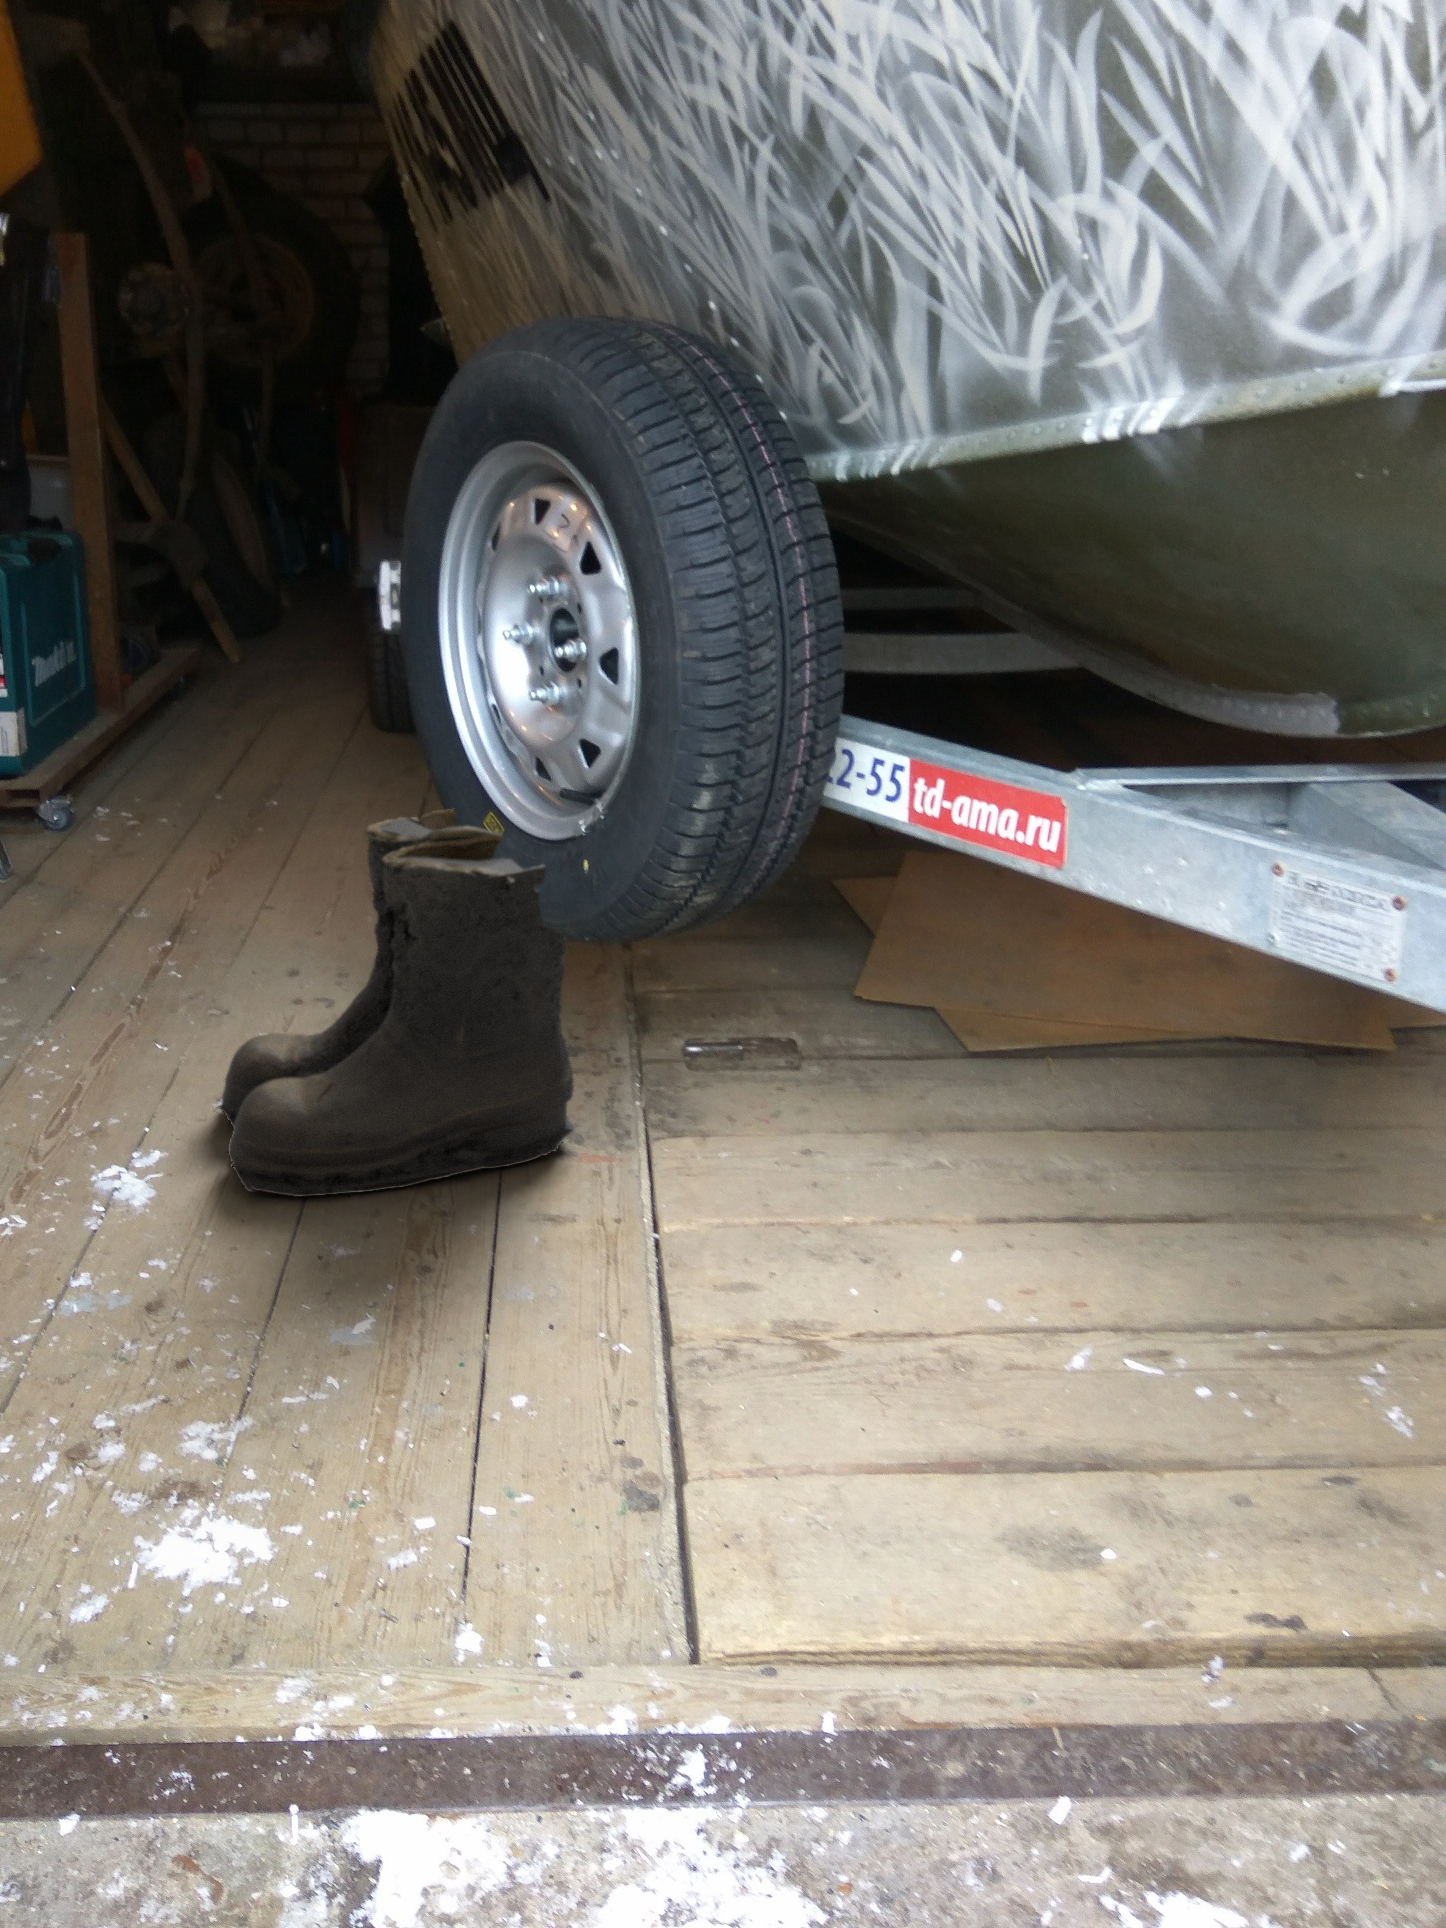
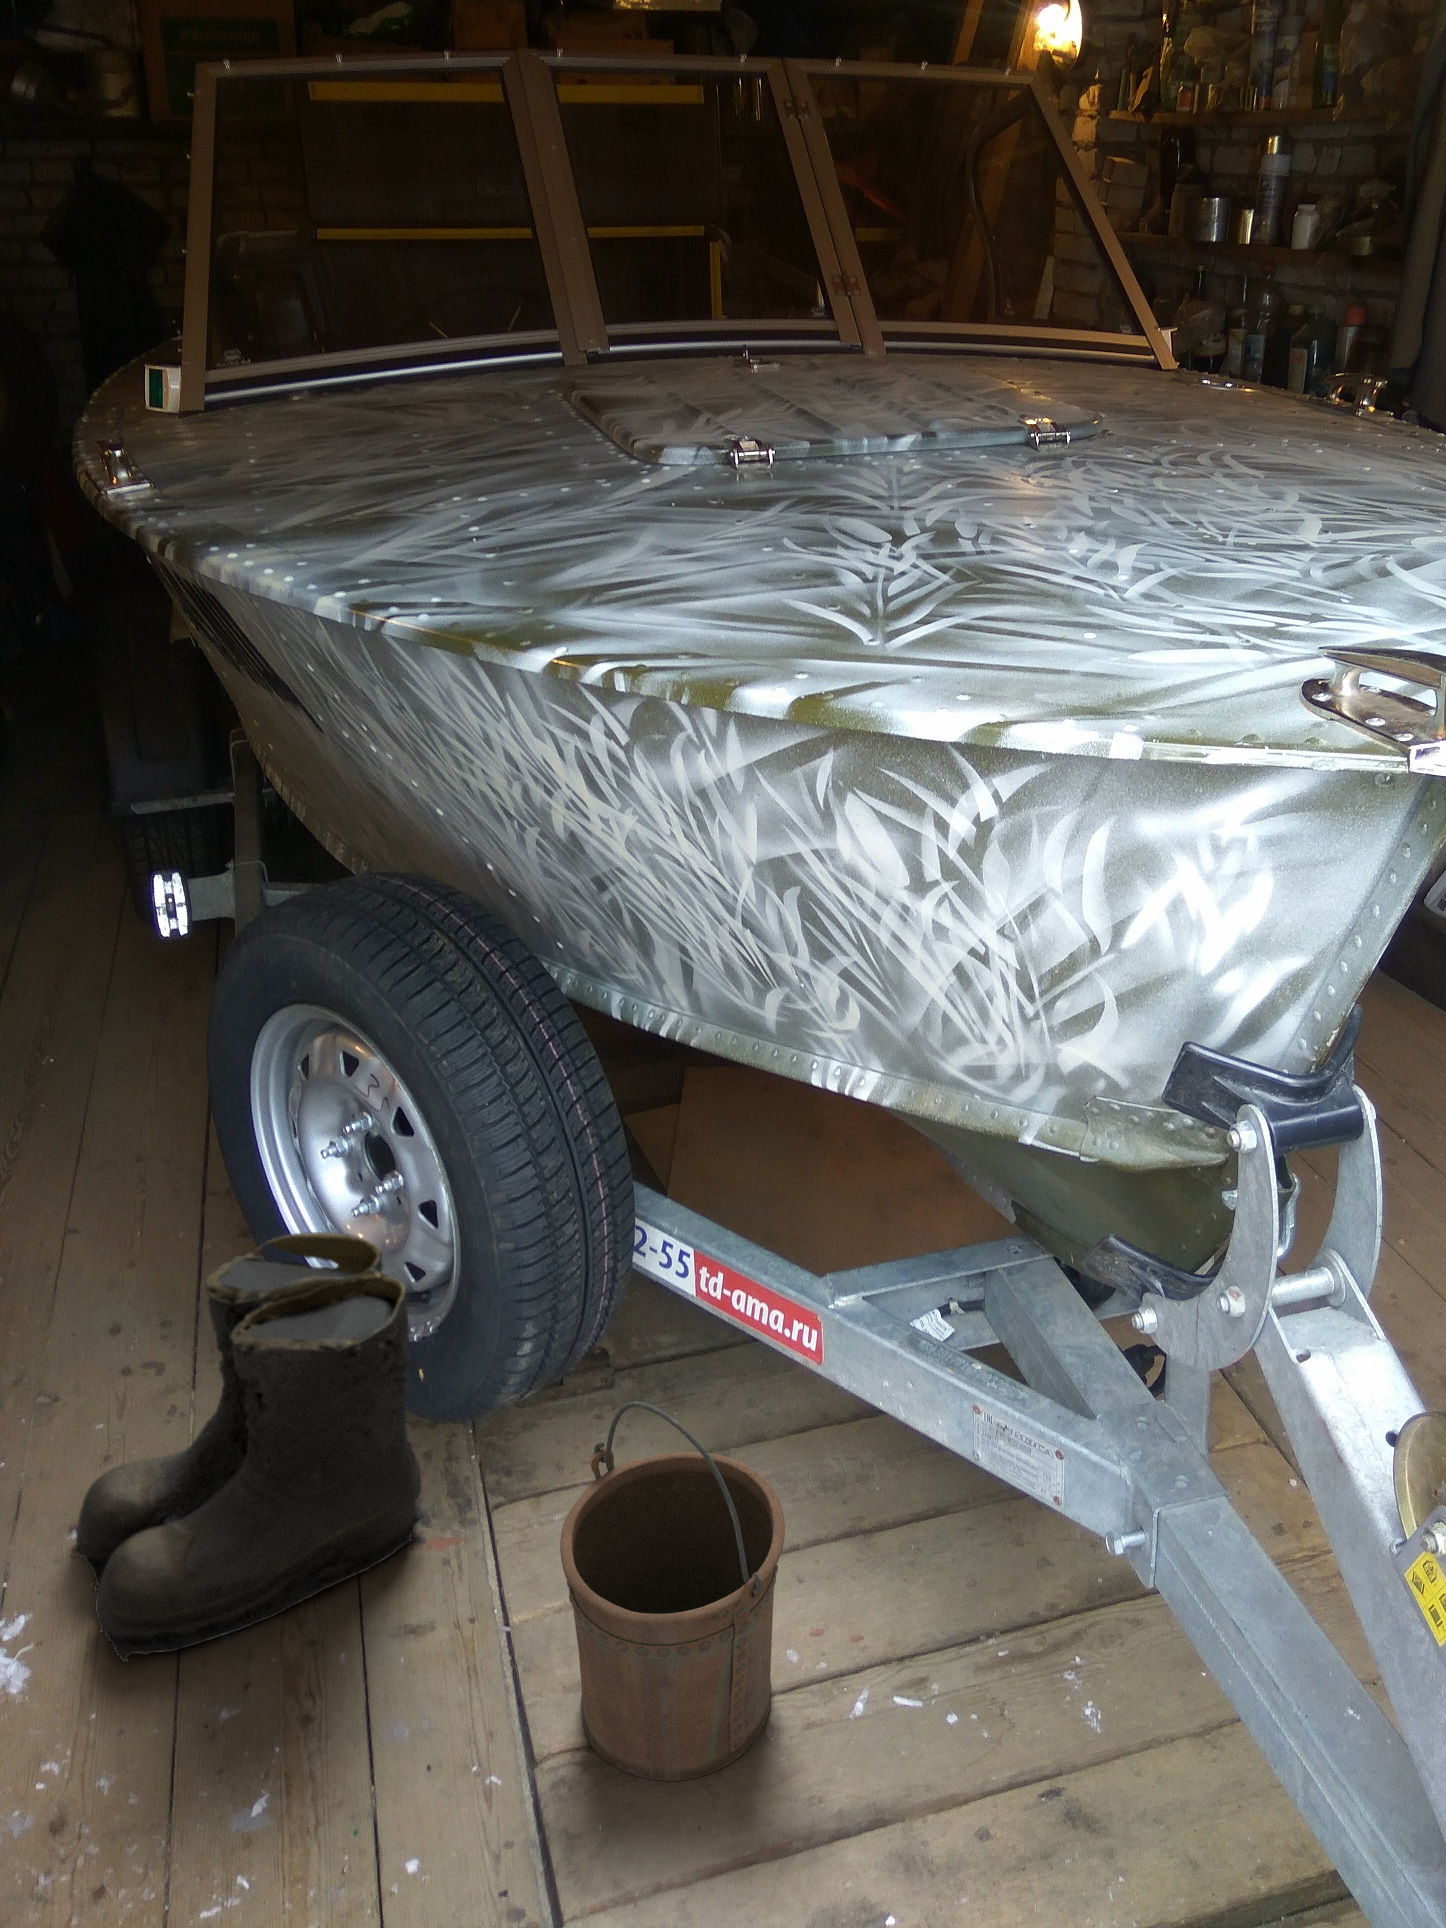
bucket: none [716,912,993,1388] -> present [560,1402,785,1781]

